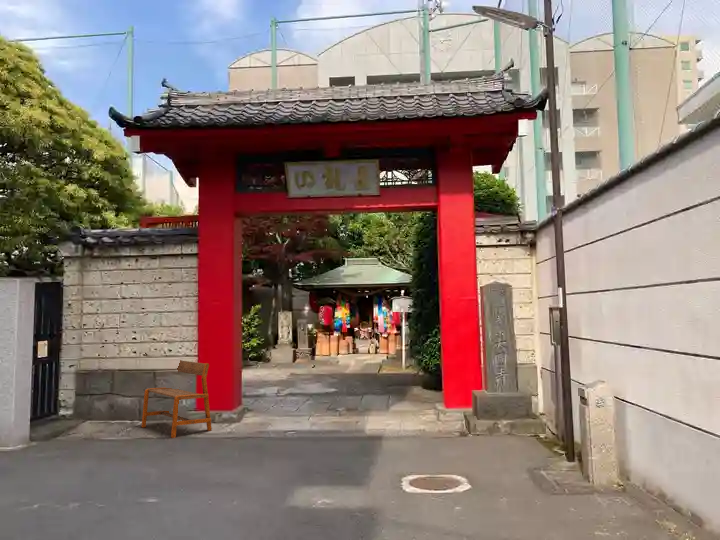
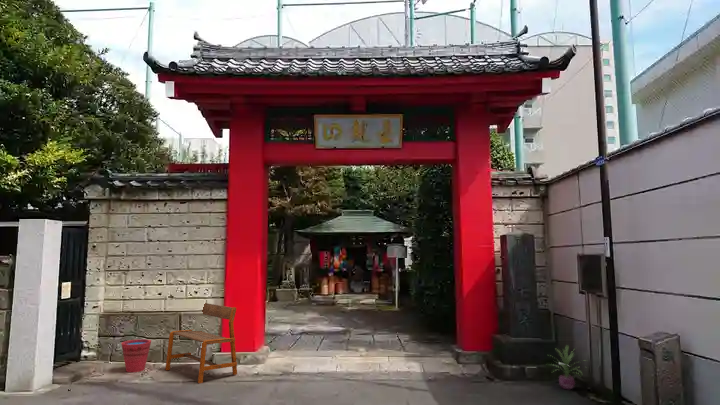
bucket: none [97,397,127,429] -> present [121,339,151,372]
decorative plant: none [518,397,566,441] -> present [553,346,575,390]

